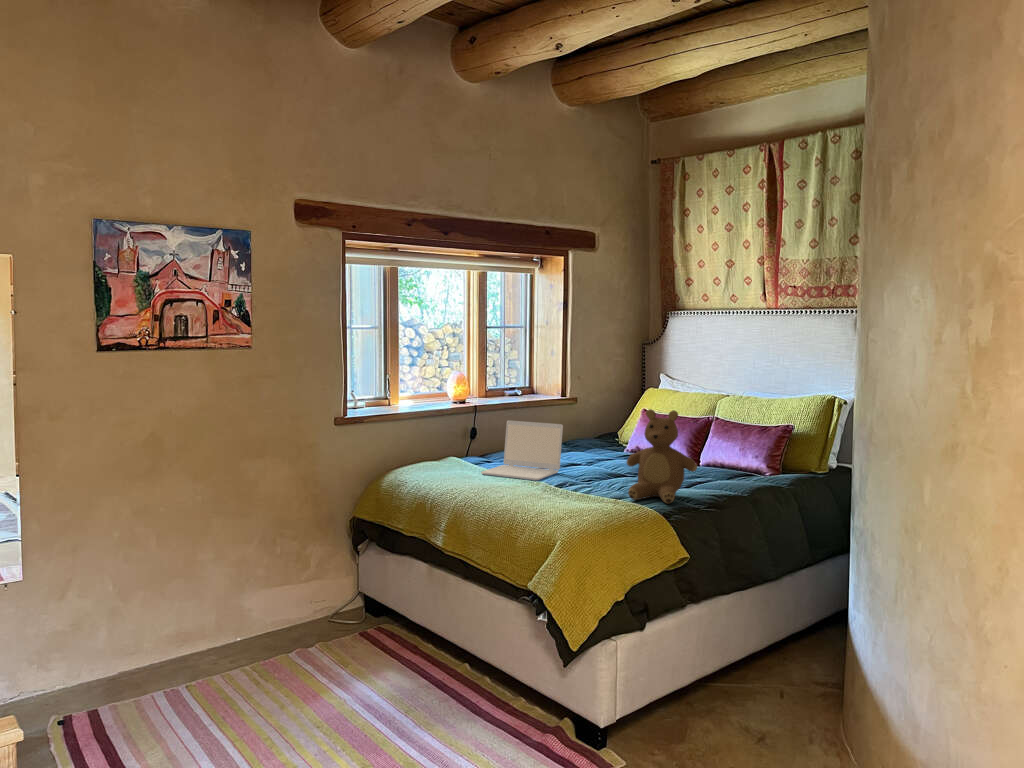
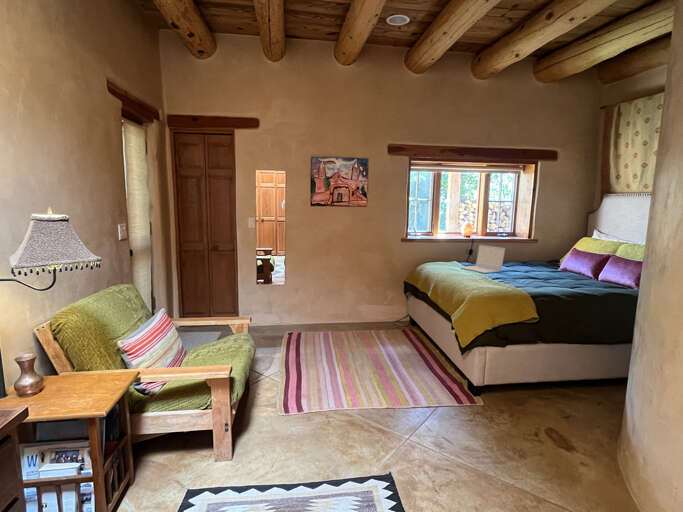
teddy bear: present [627,409,697,503] -> none [521,241,565,290]

